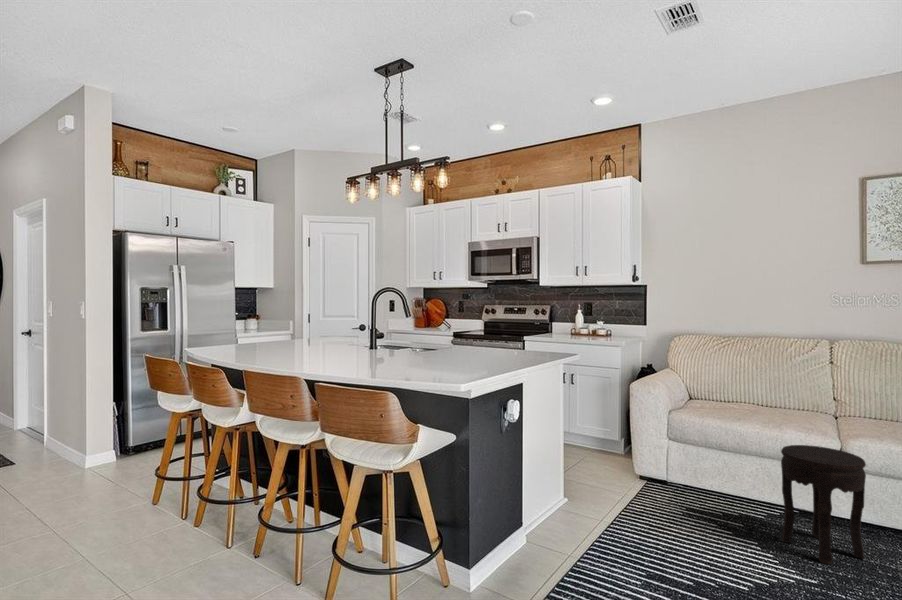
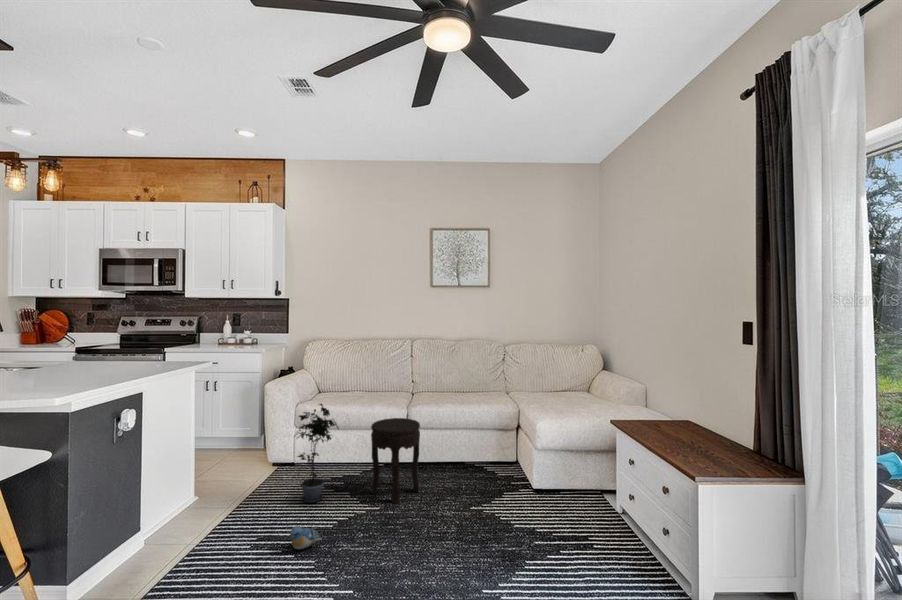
potted plant: none [673,411,736,531] -> present [296,404,339,503]
plush toy: none [684,551,726,581] -> present [289,526,322,549]

